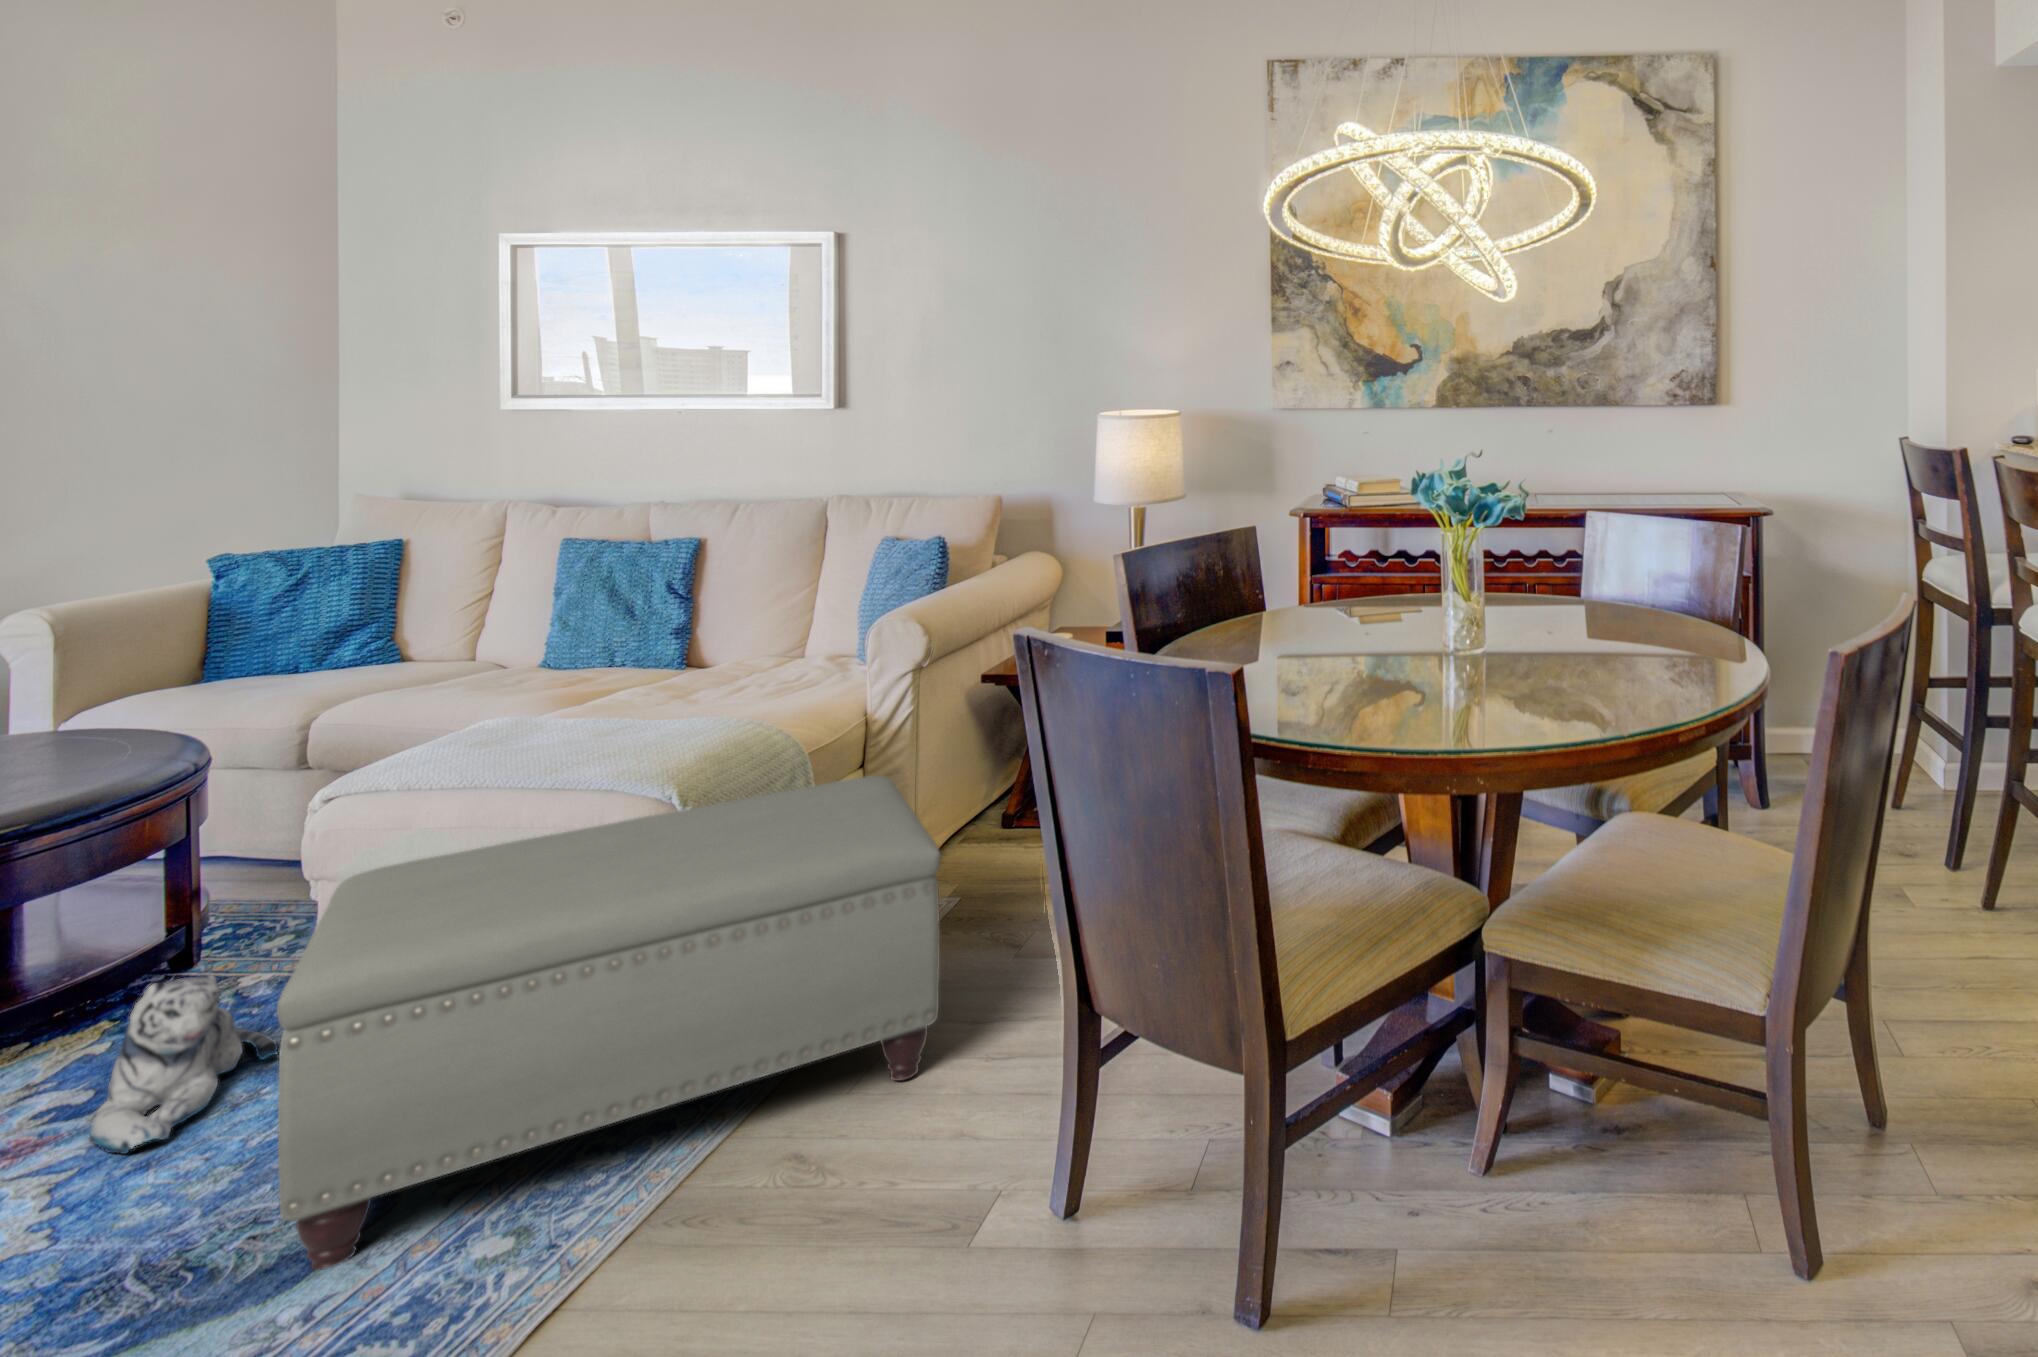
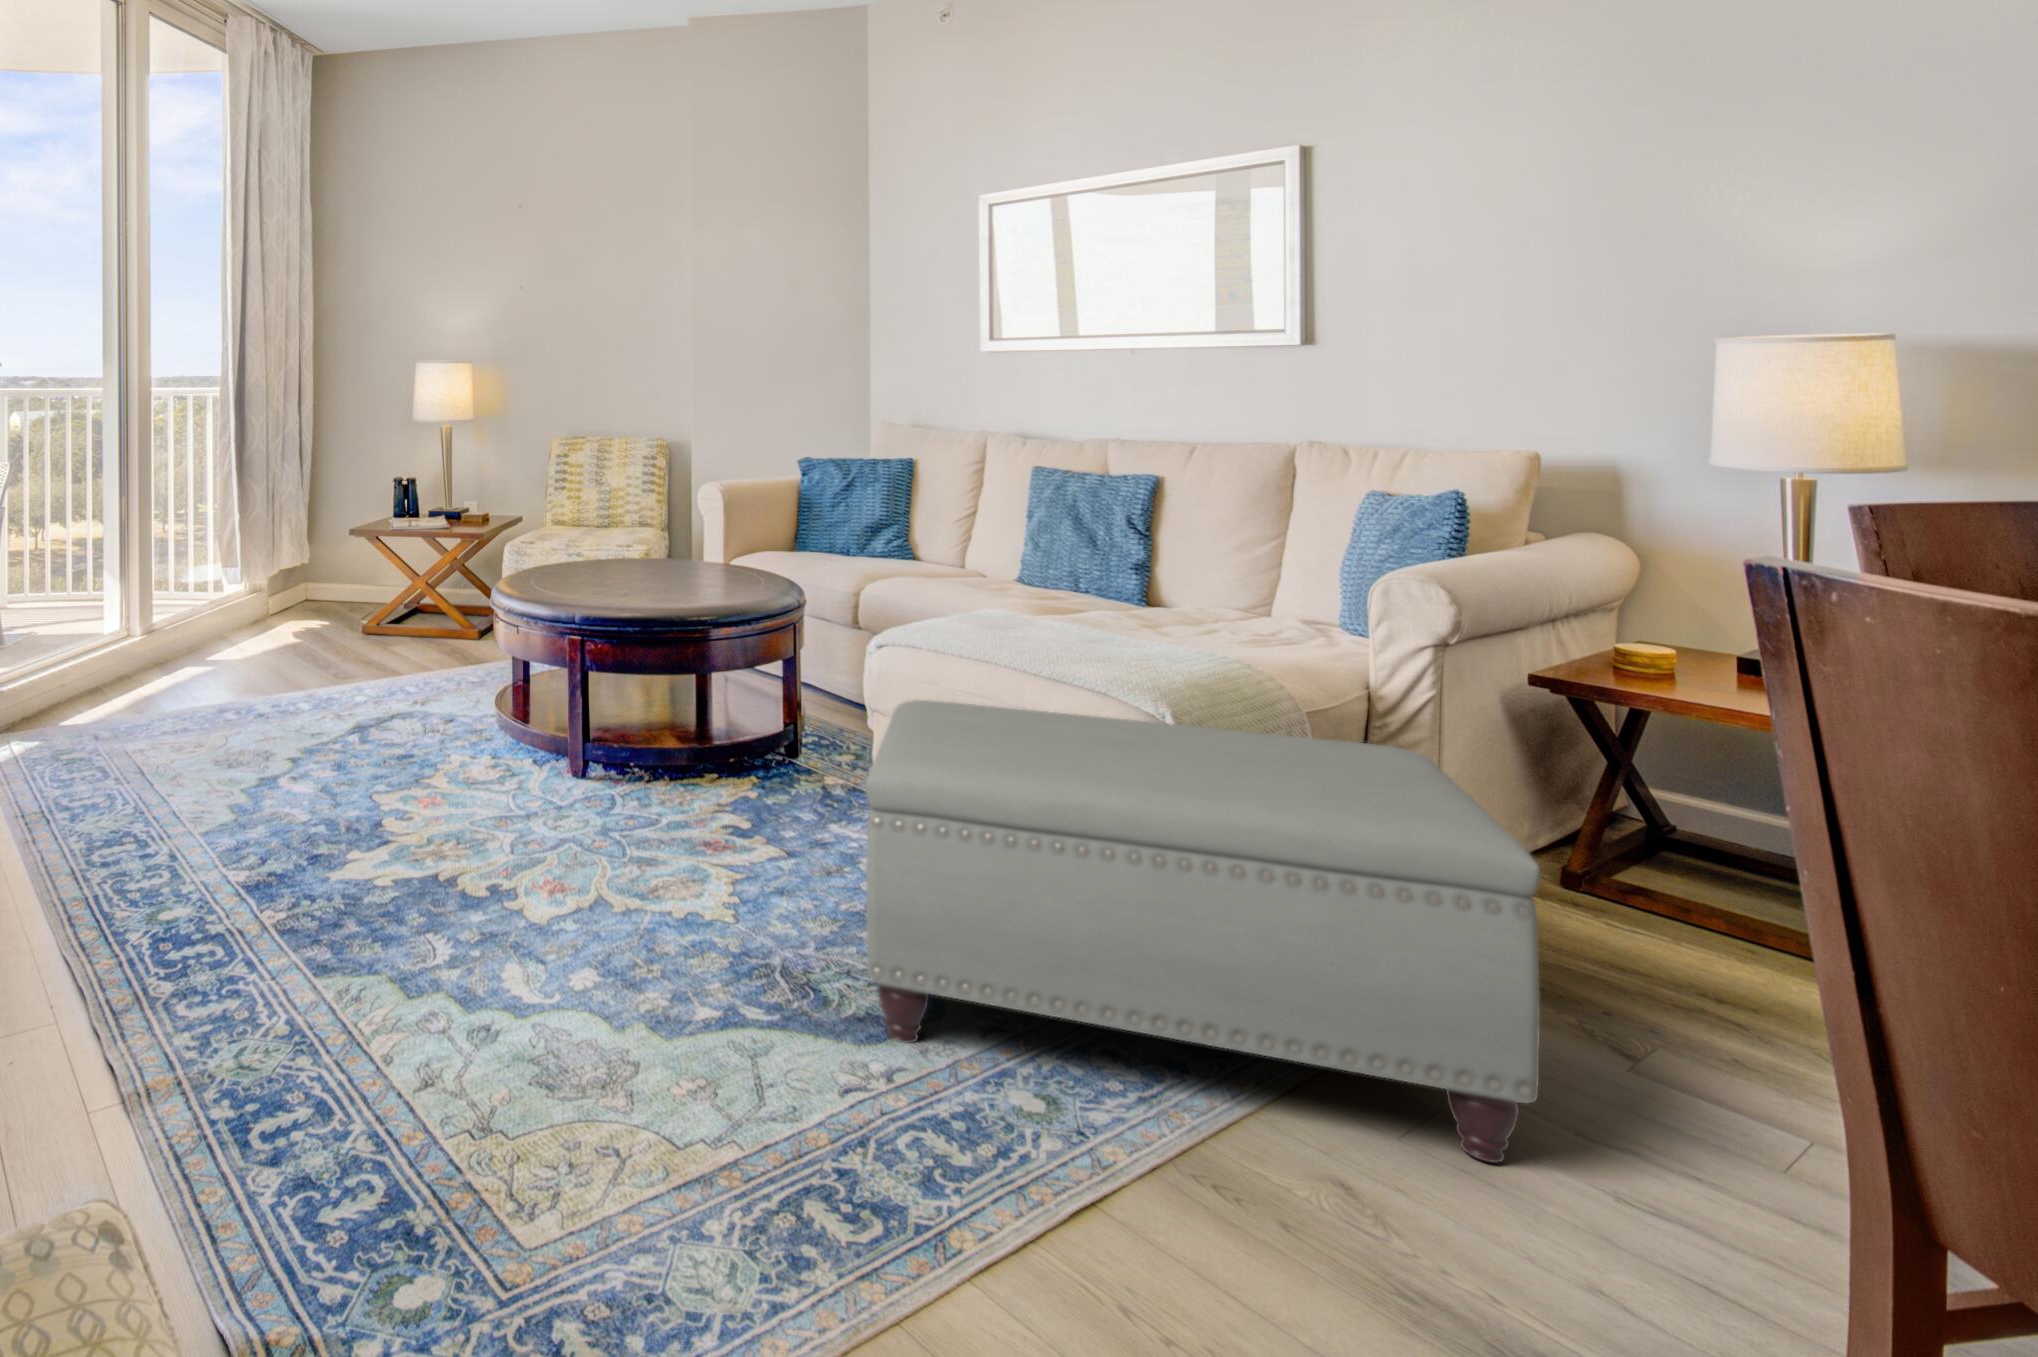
plush toy: present [89,975,278,1154] -> none [748,752,852,879]

